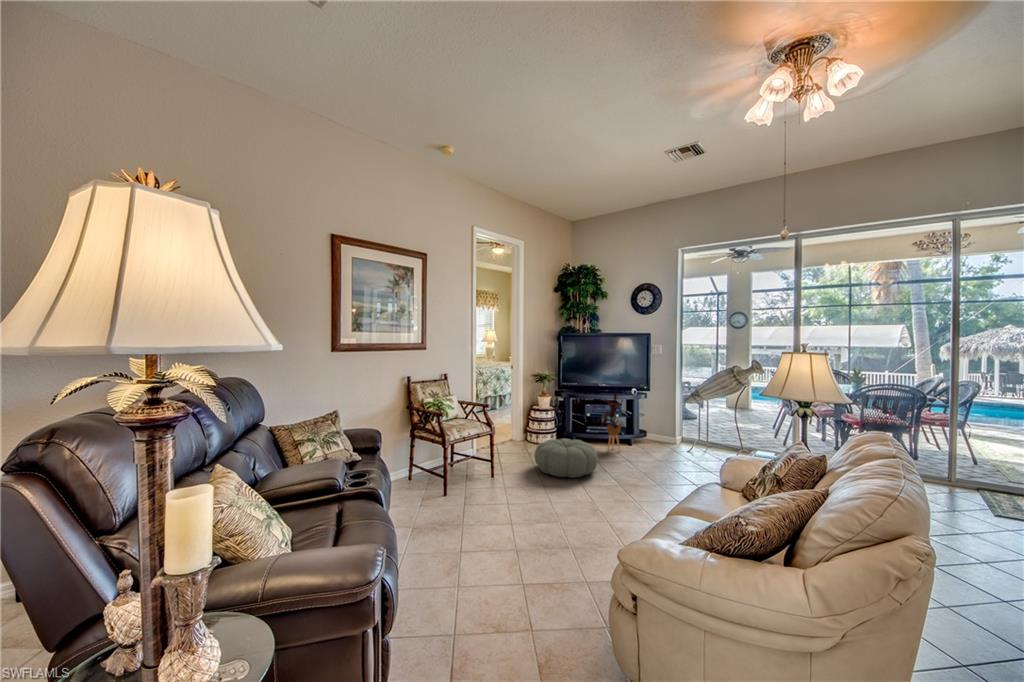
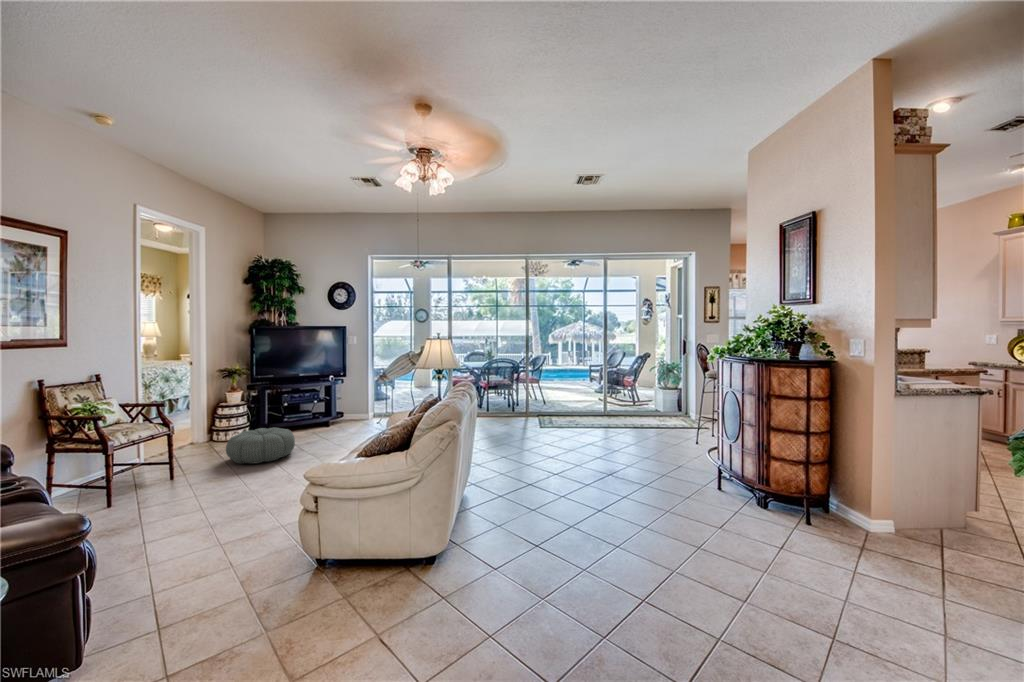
house plant: present [596,389,624,451] -> none [292,377,324,435]

